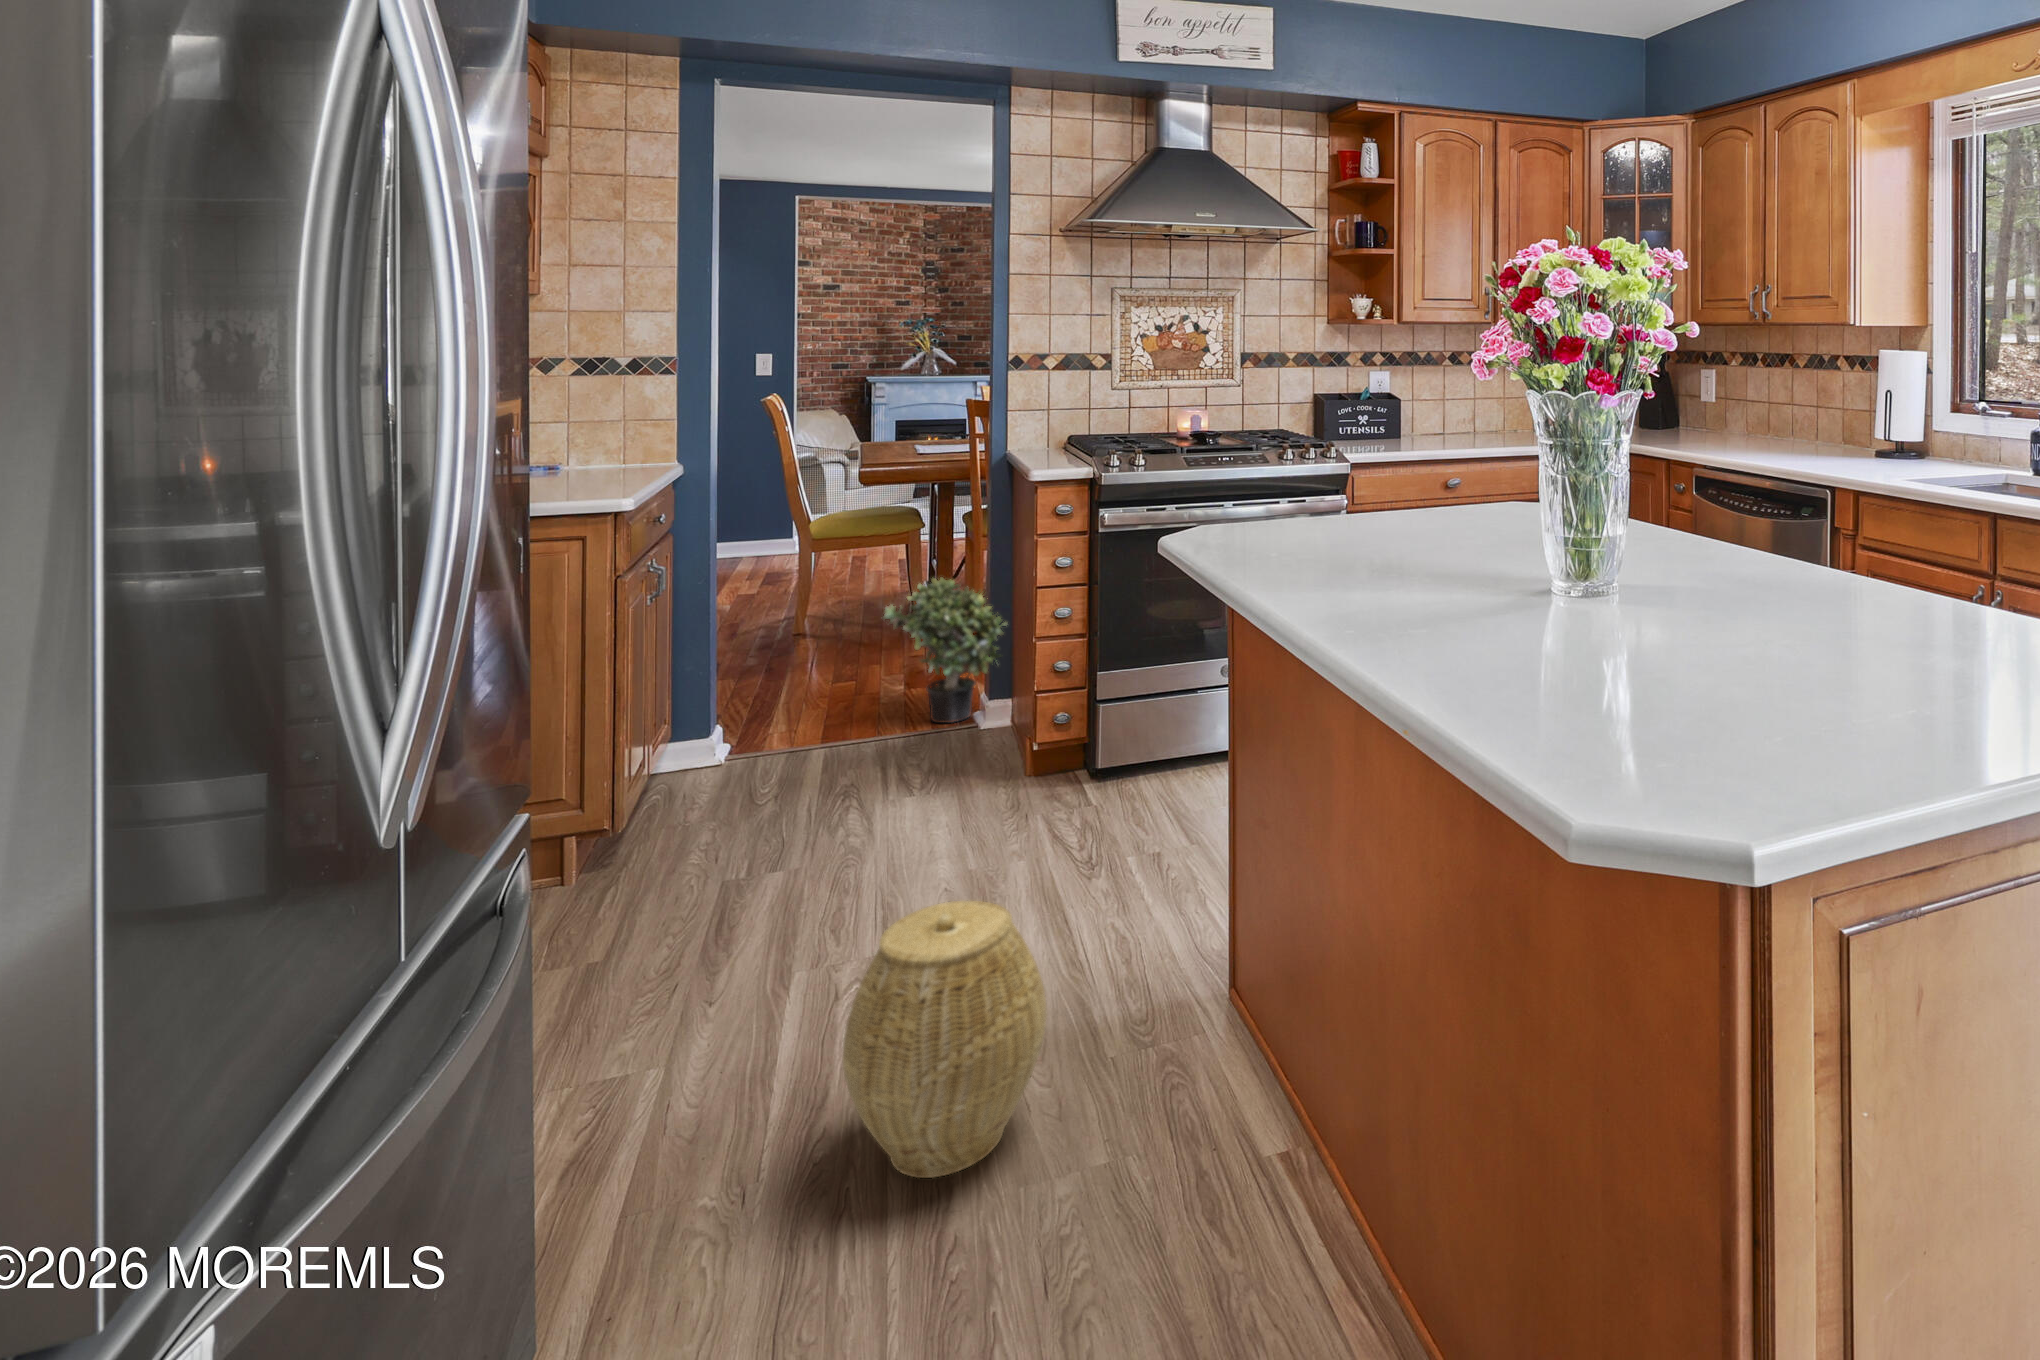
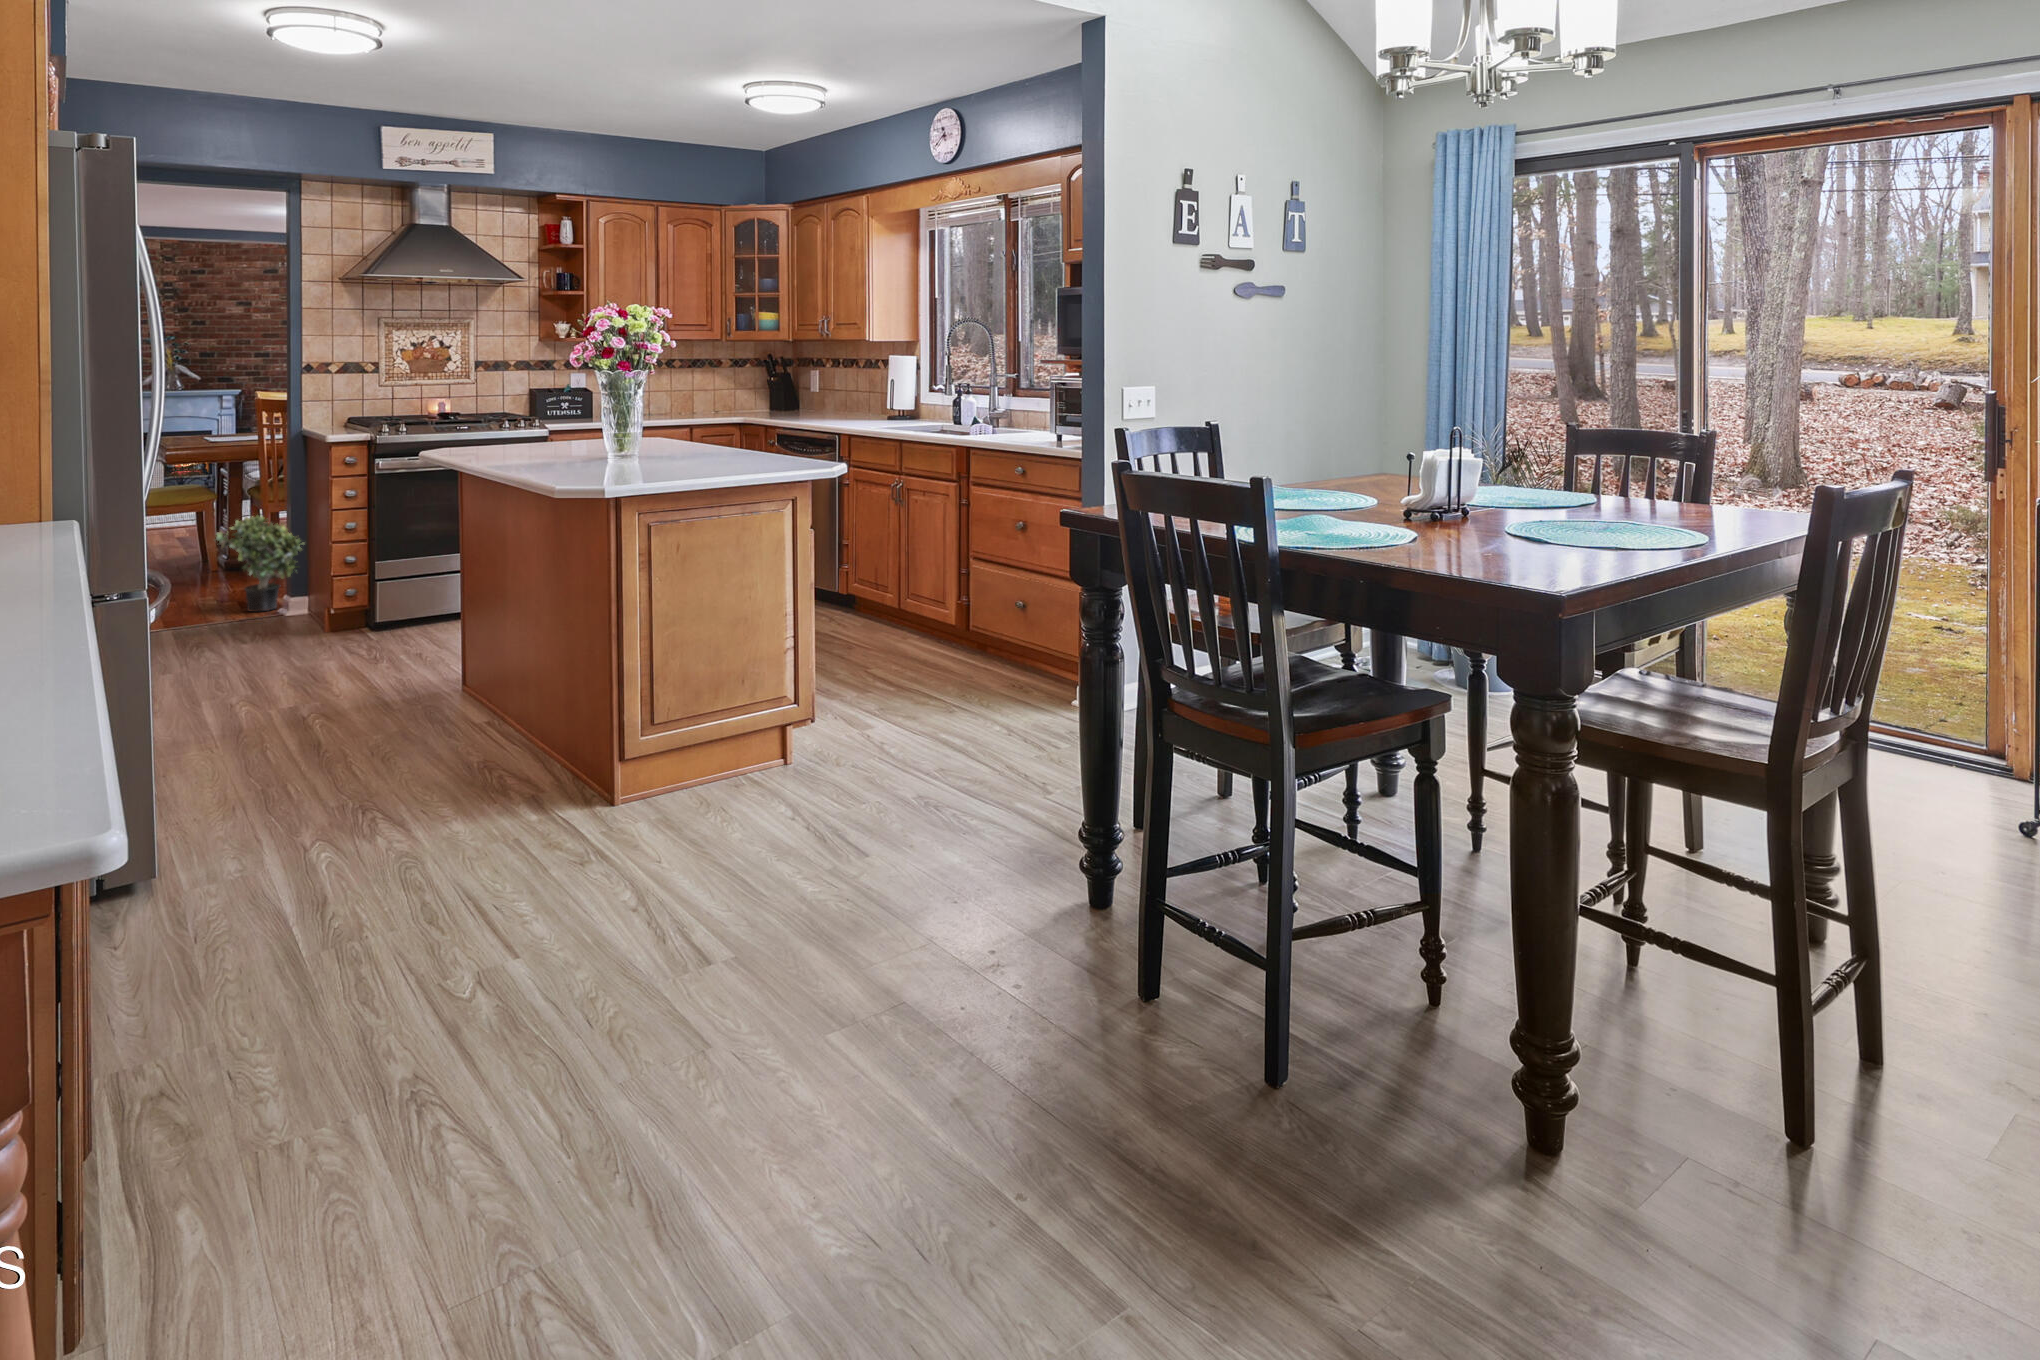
woven basket: present [843,901,1047,1178] -> none [279,612,375,723]

